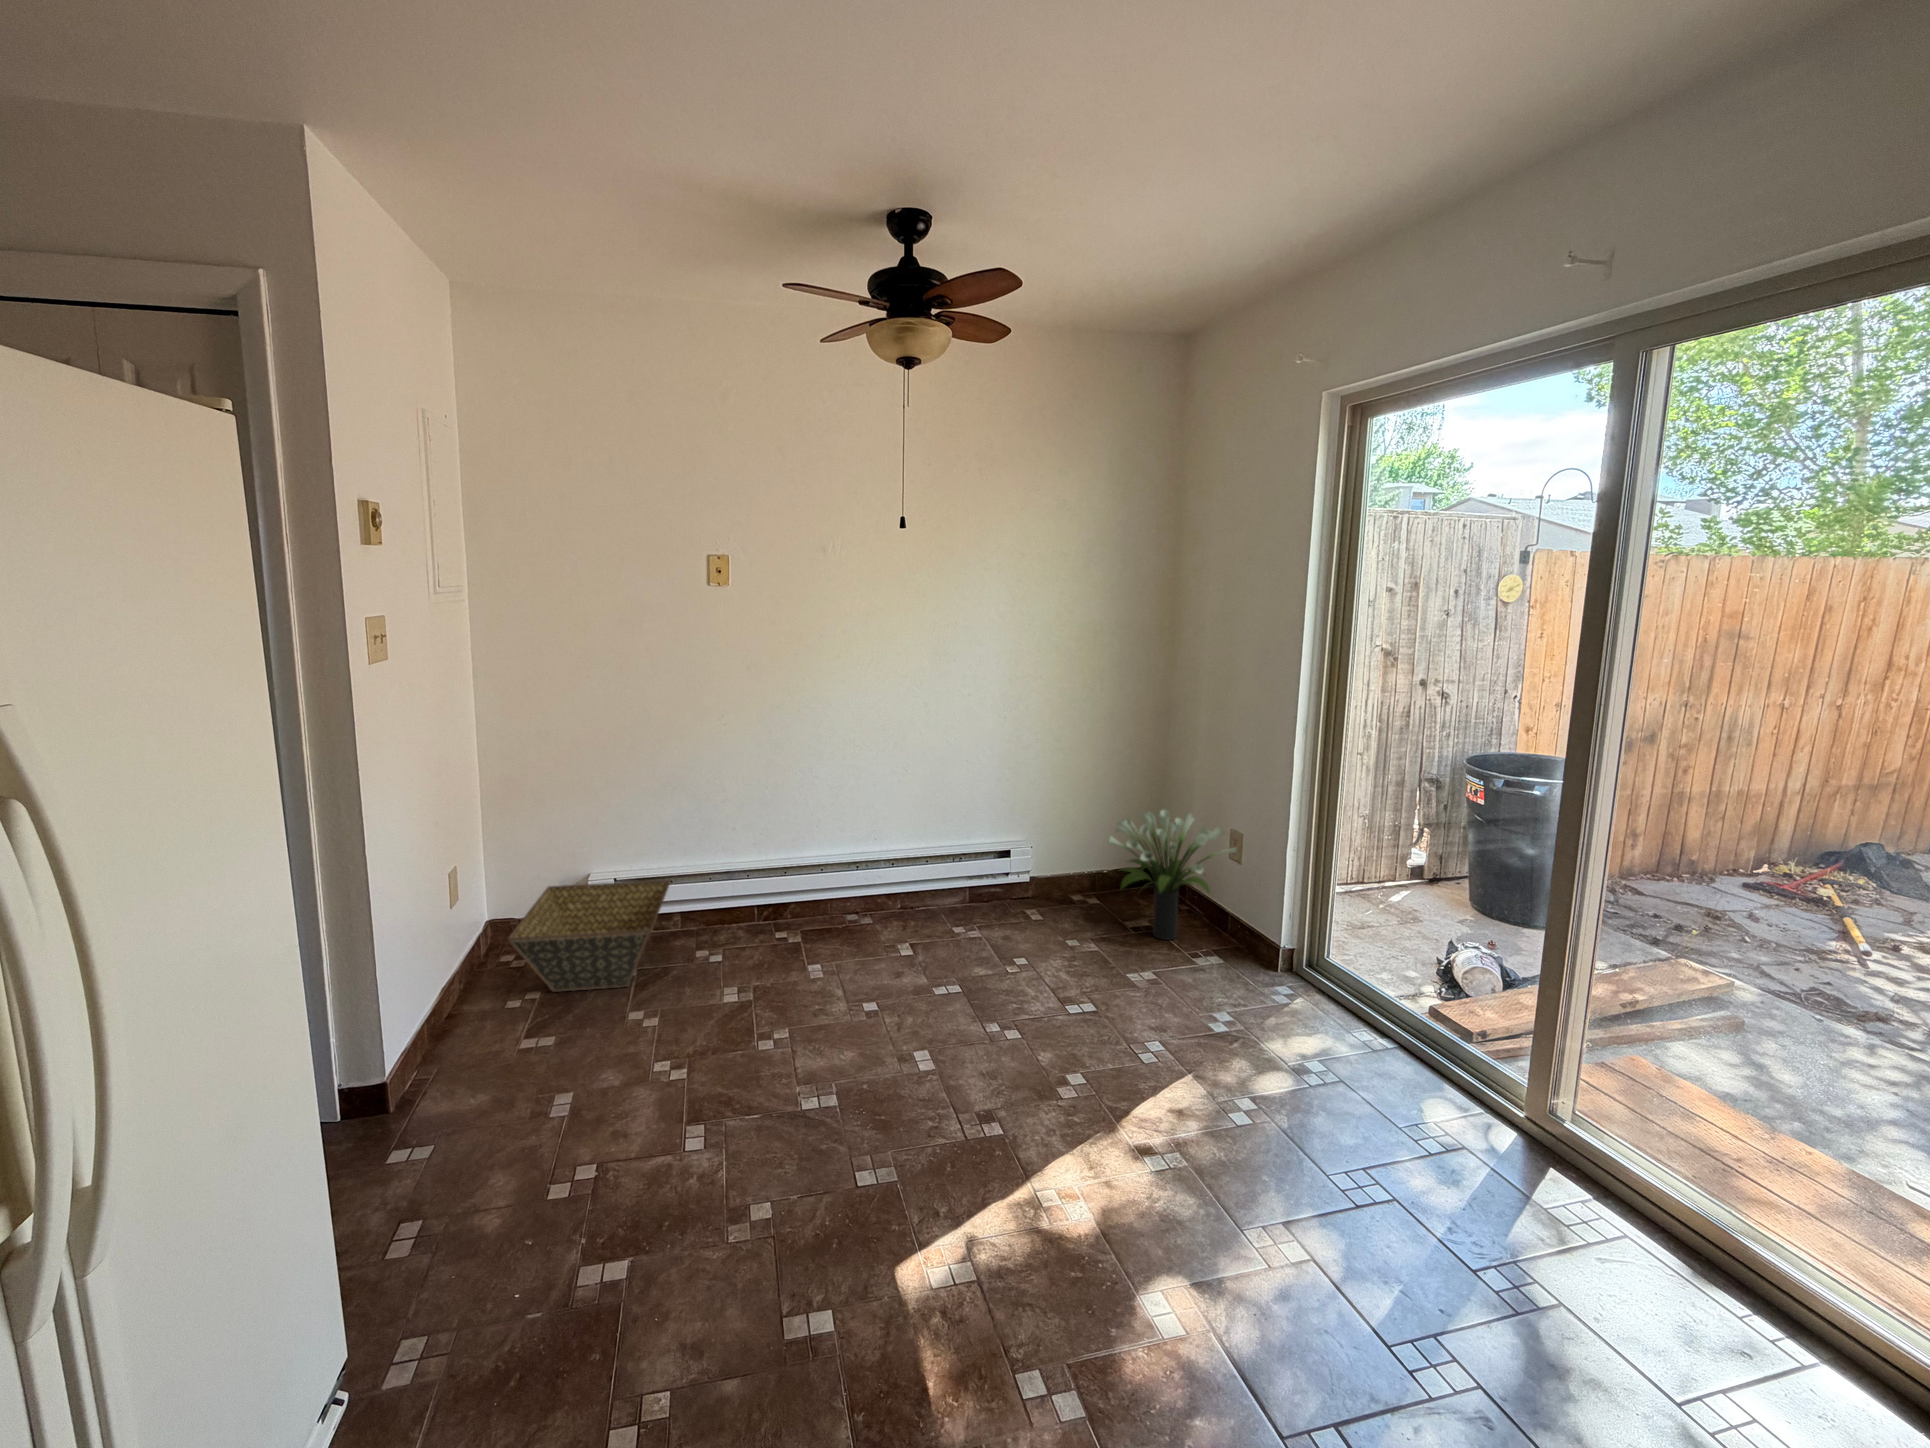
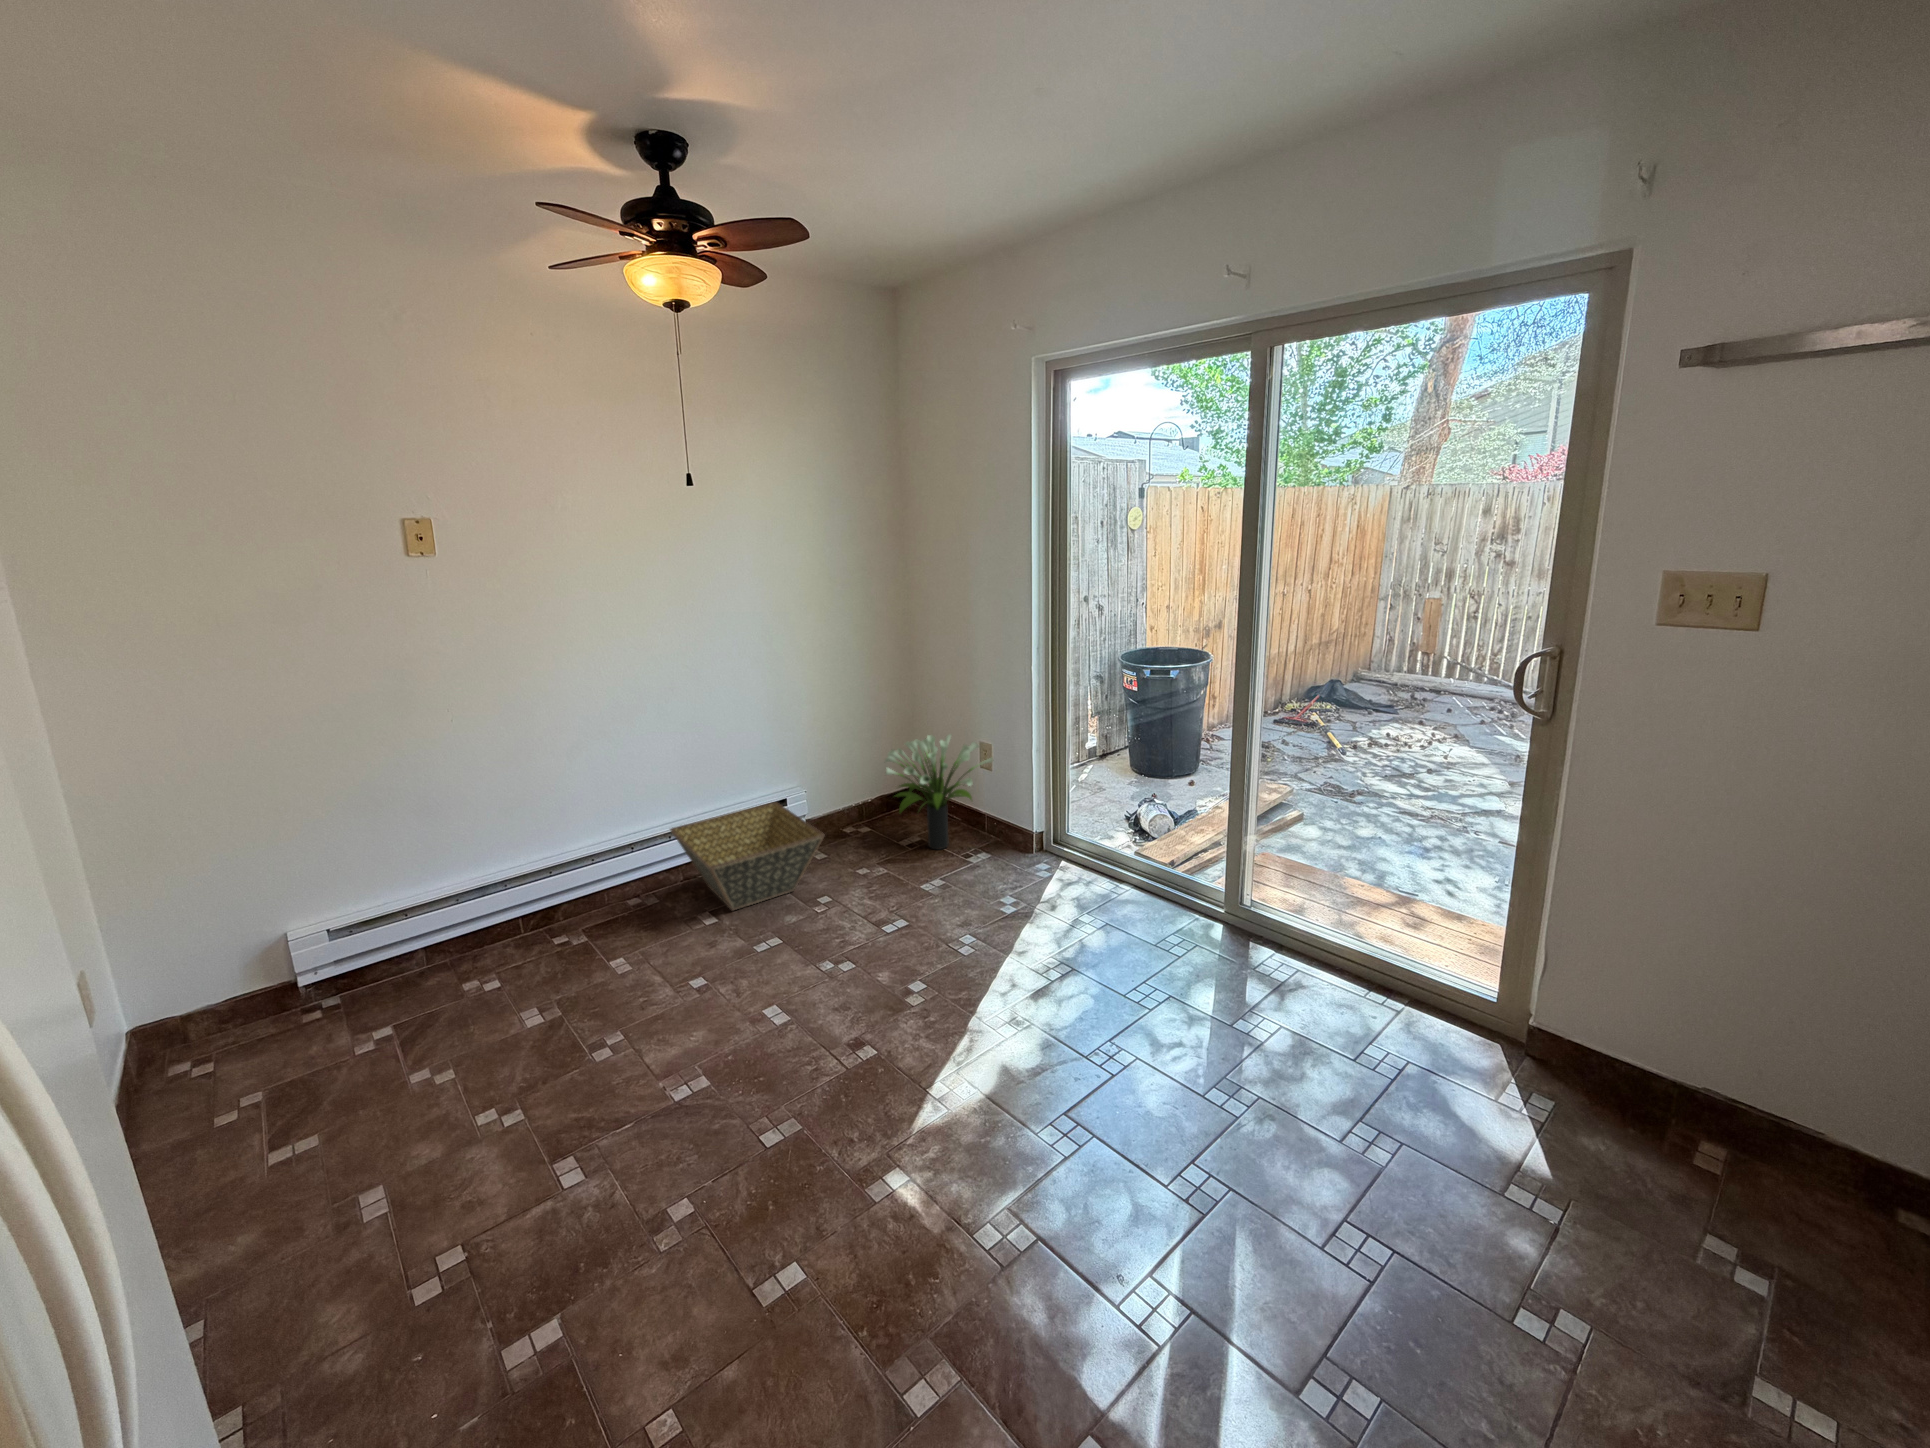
basket: present [508,880,671,992] -> present [670,802,825,911]

